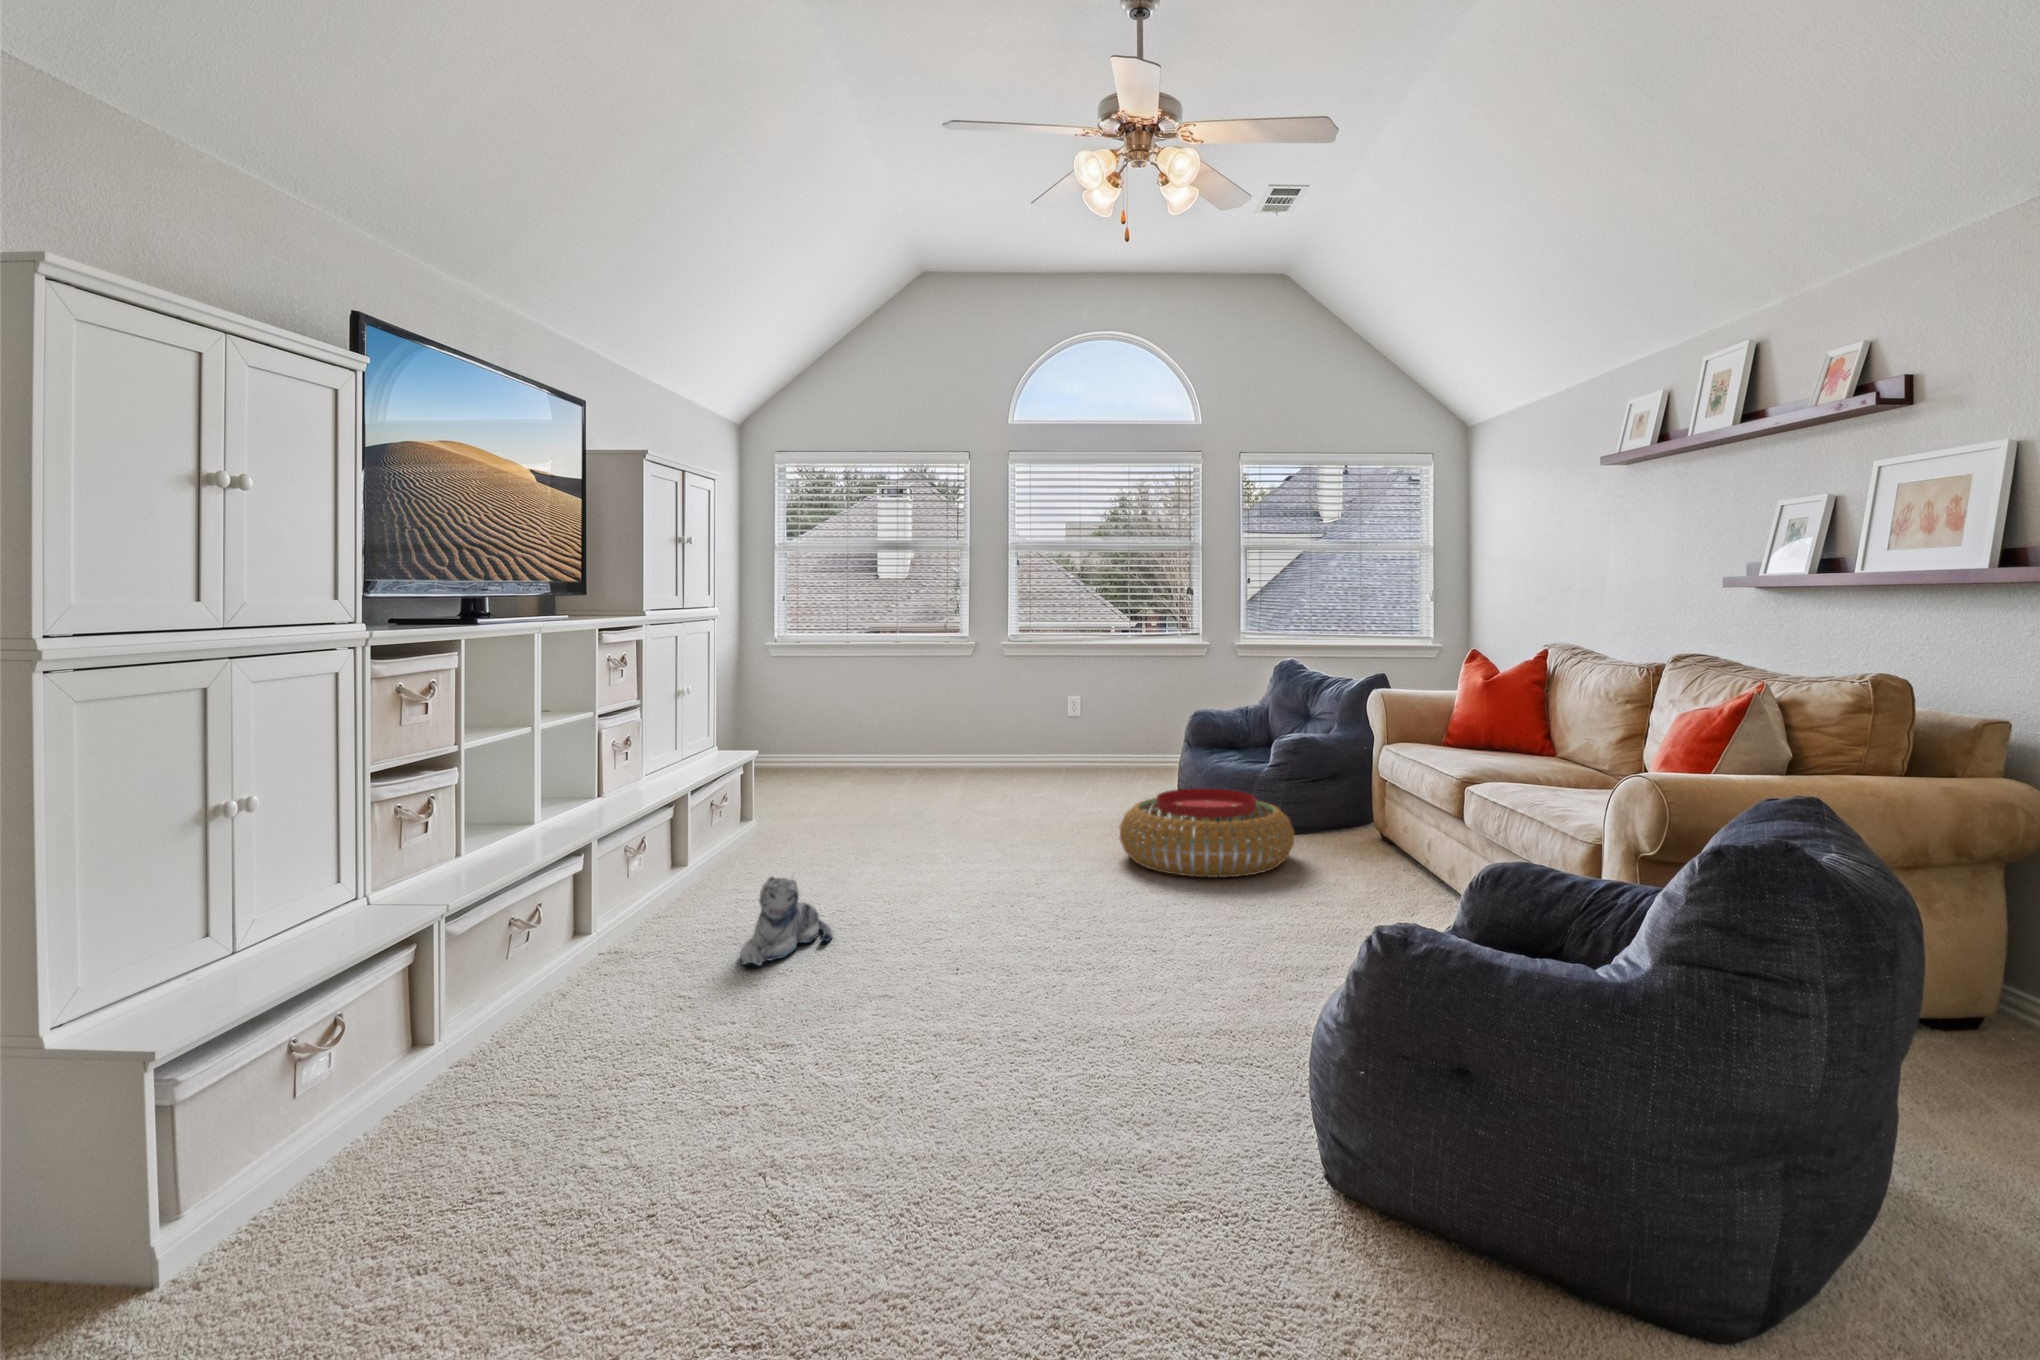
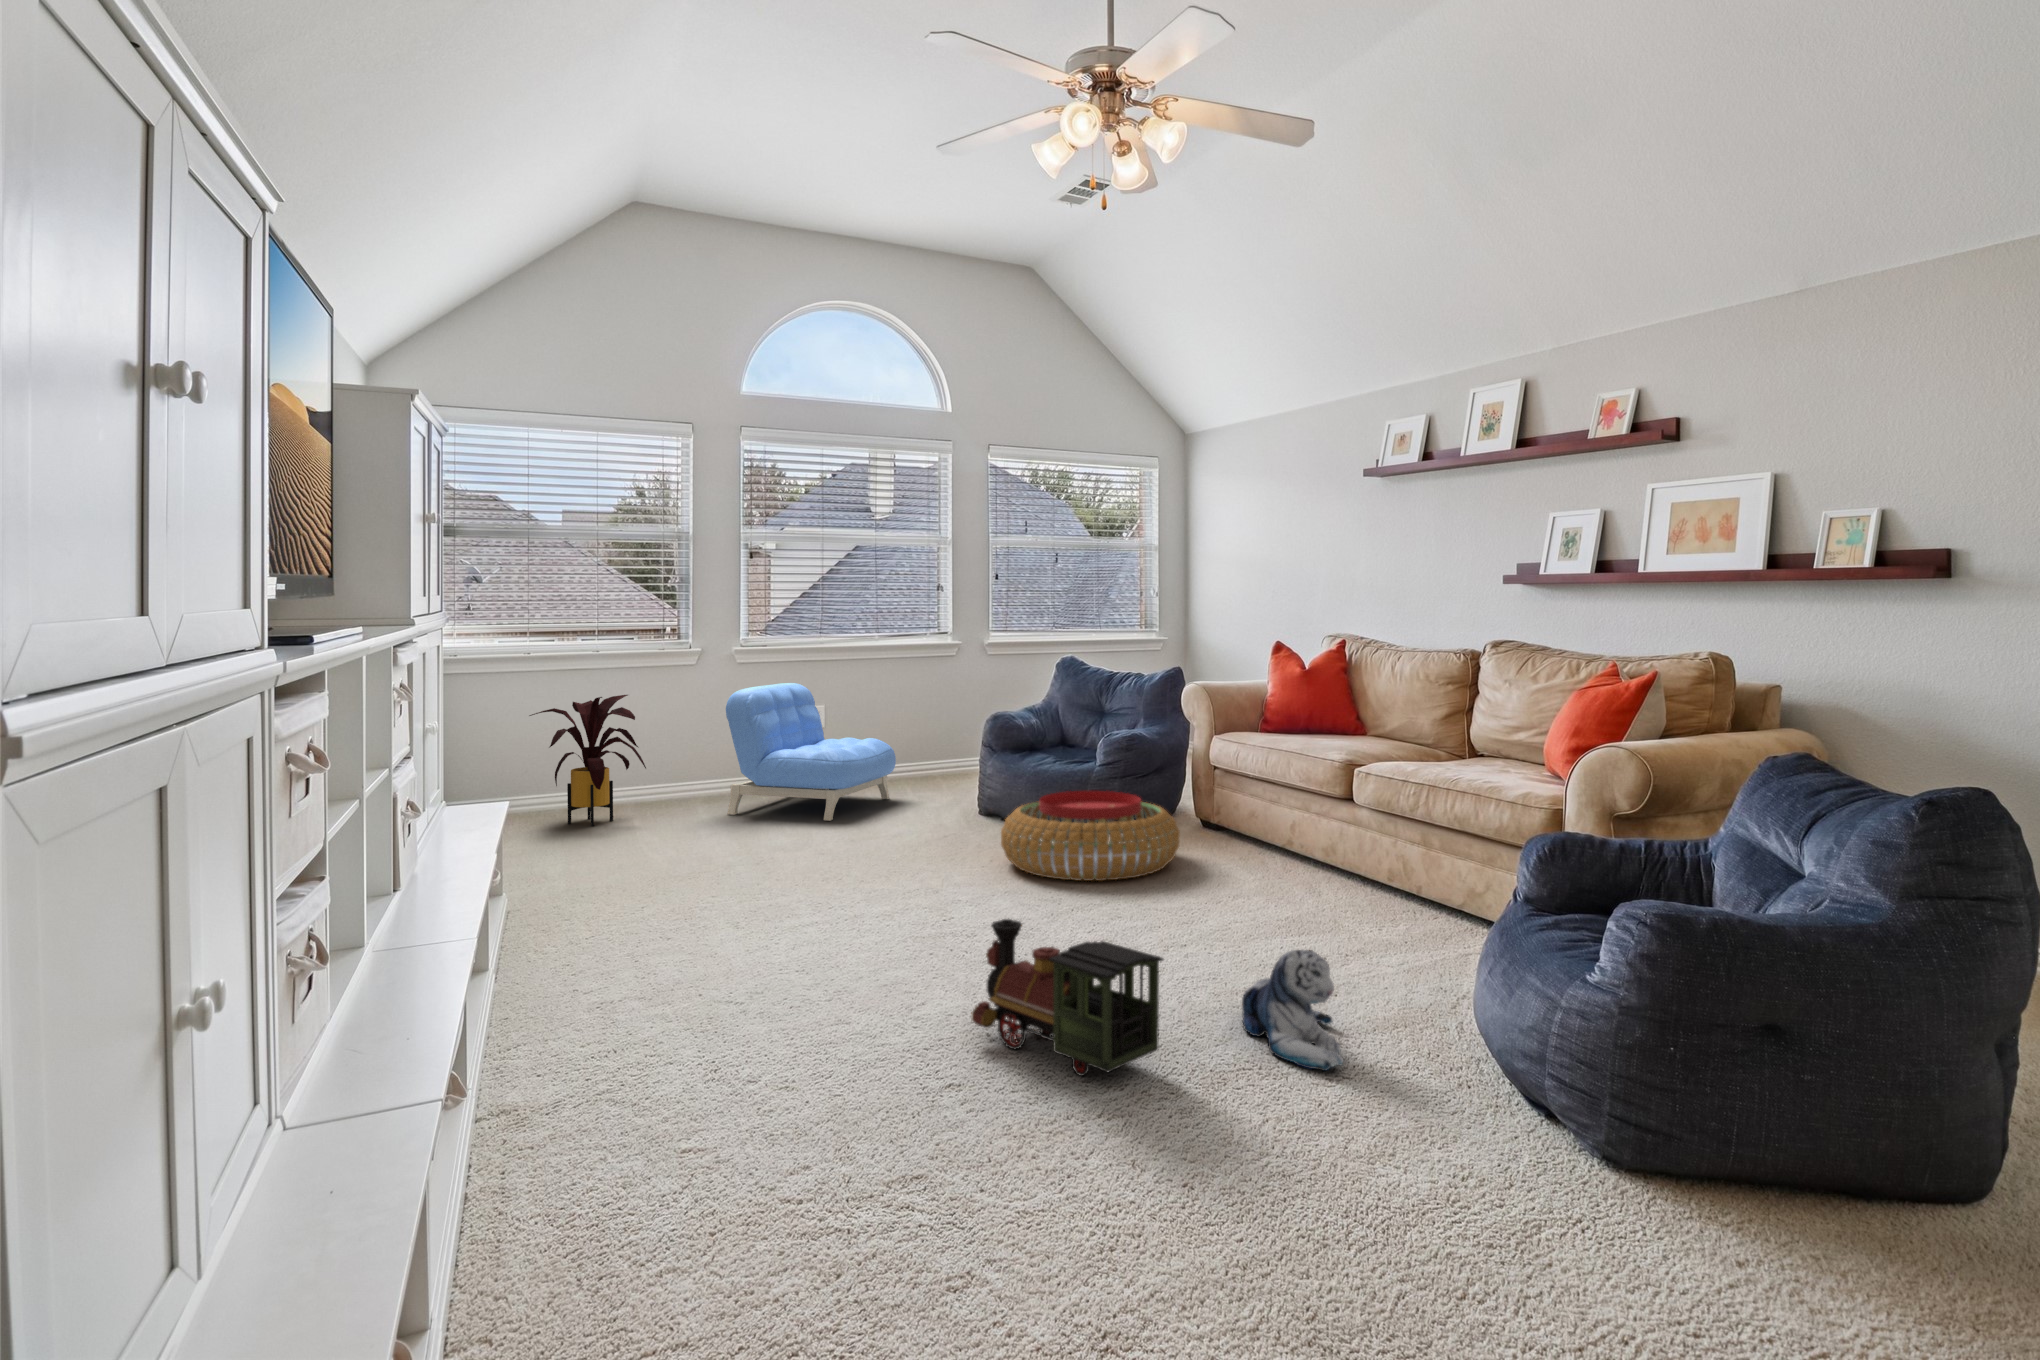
armchair: none [976,675,1127,798] -> present [726,683,896,821]
house plant: none [832,680,919,786] -> present [529,695,646,826]
plush toy: present [740,876,833,966] -> present [1242,950,1343,1071]
toy train: none [873,892,980,1040] -> present [971,919,1163,1076]

